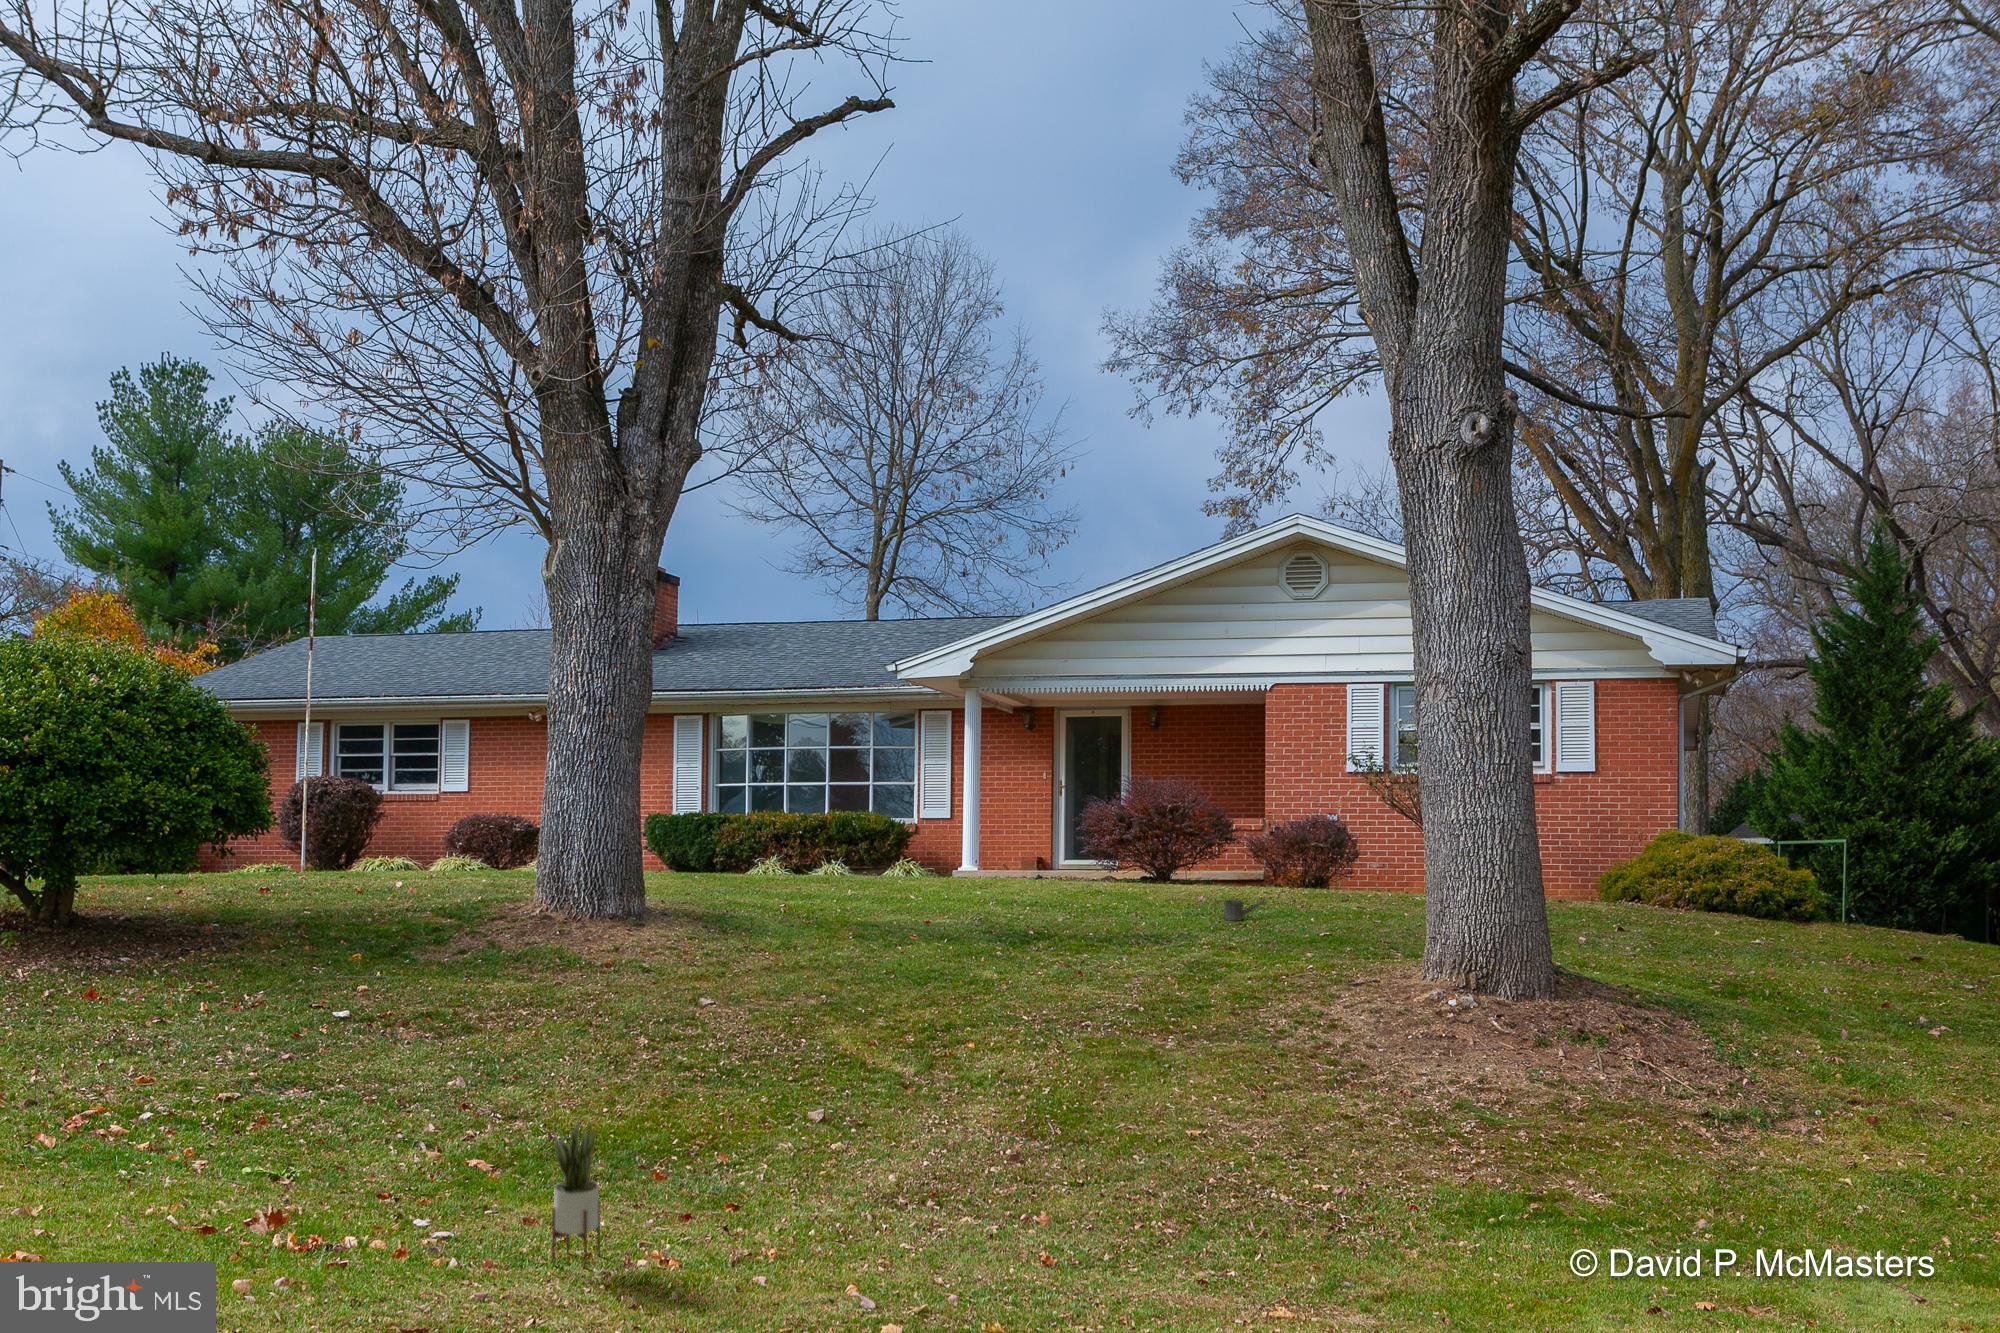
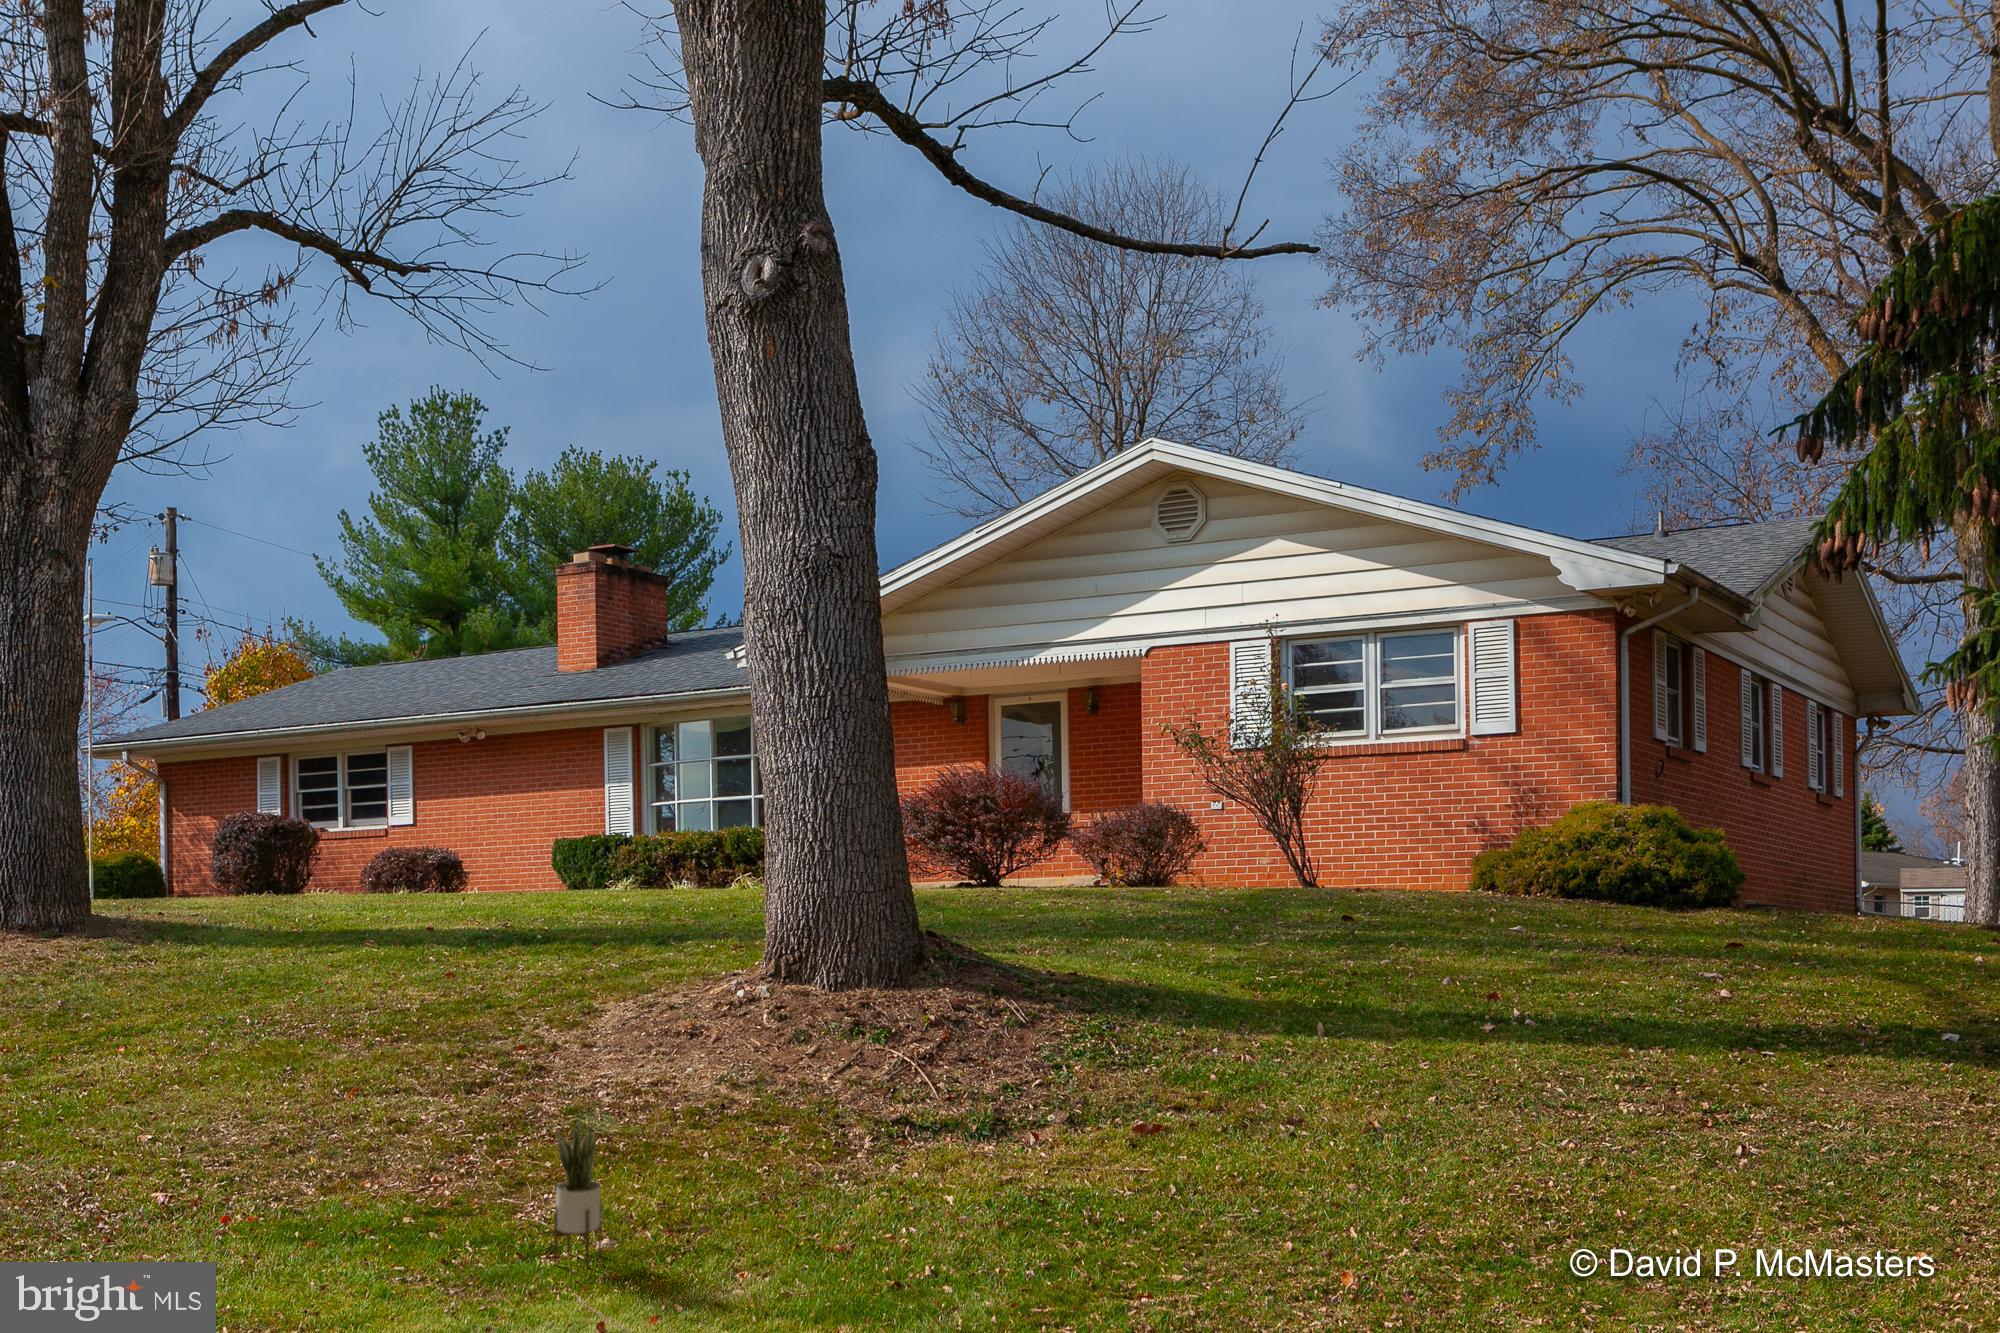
watering can: present [1224,899,1265,921] -> present [76,915,131,938]

